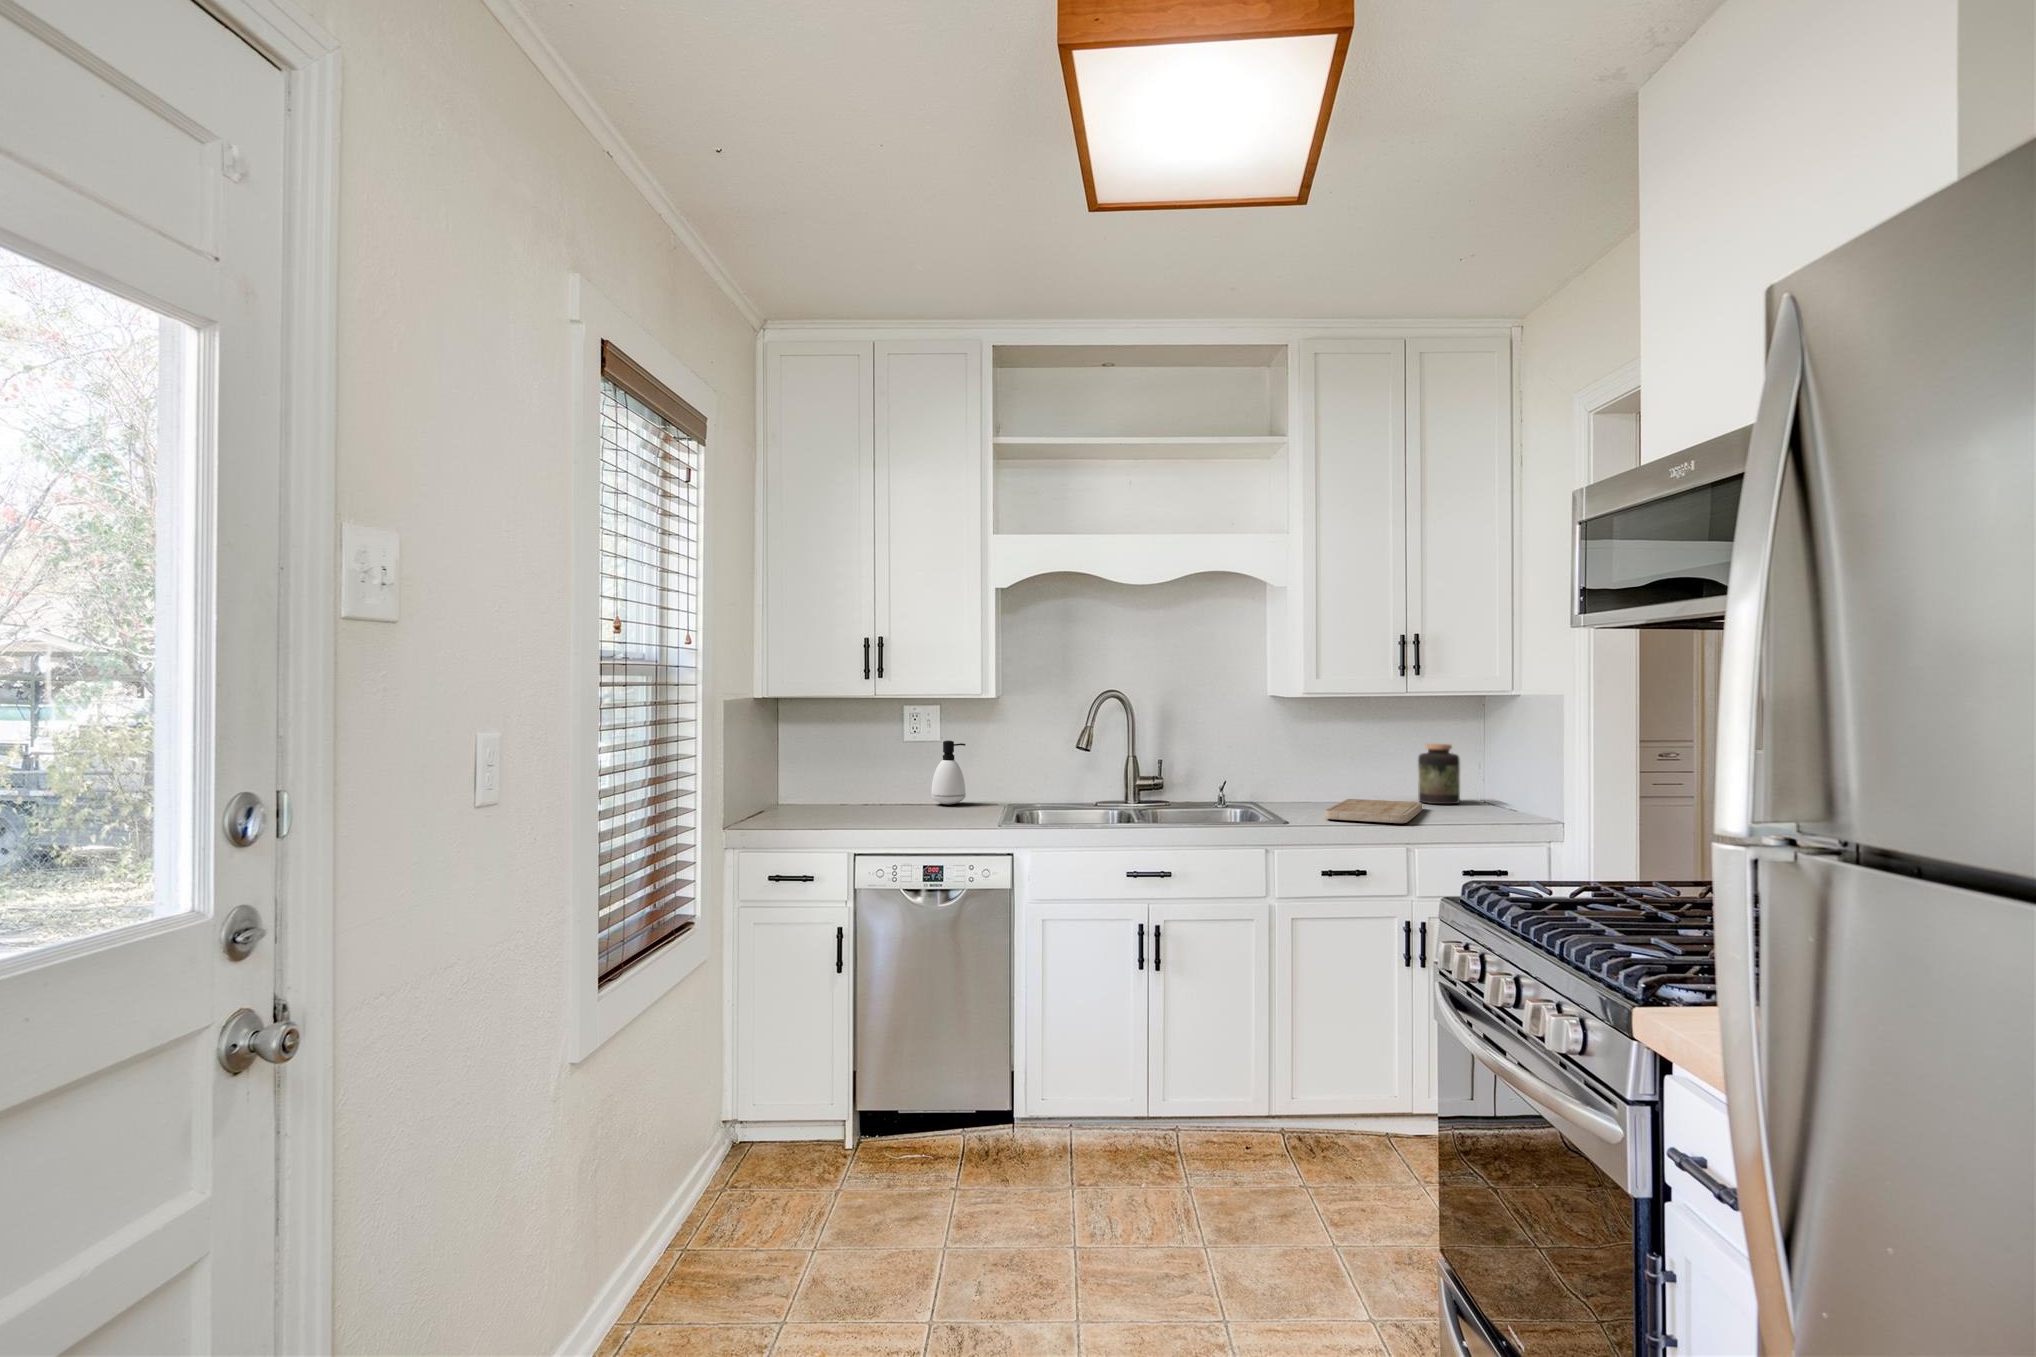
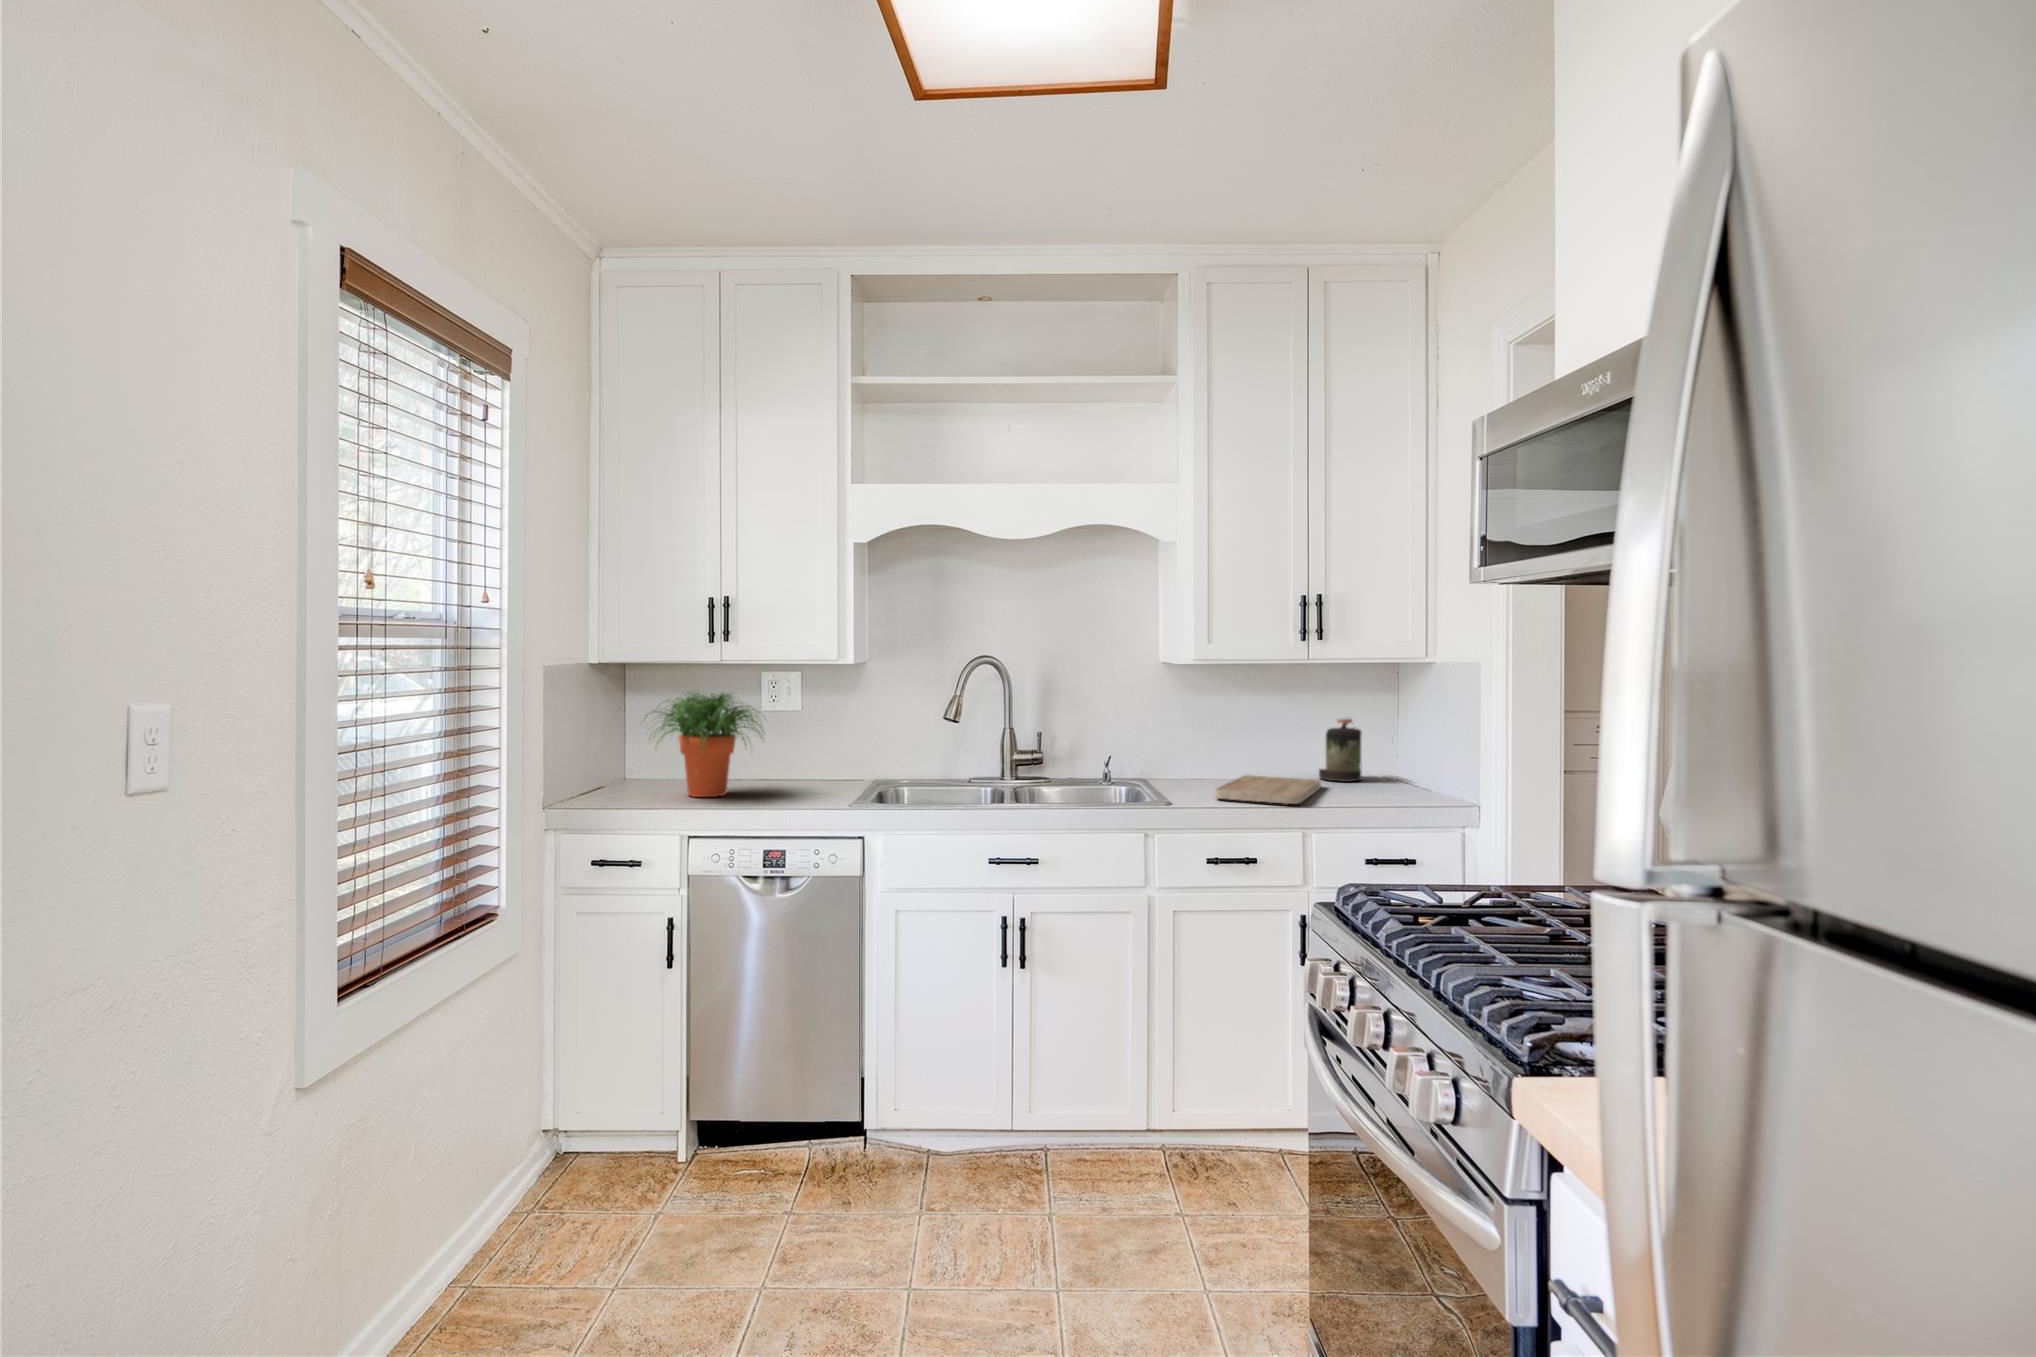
potted plant: none [803,723,912,819] -> present [646,691,765,797]
soap dispenser: present [931,741,966,804] -> none [796,709,834,779]

